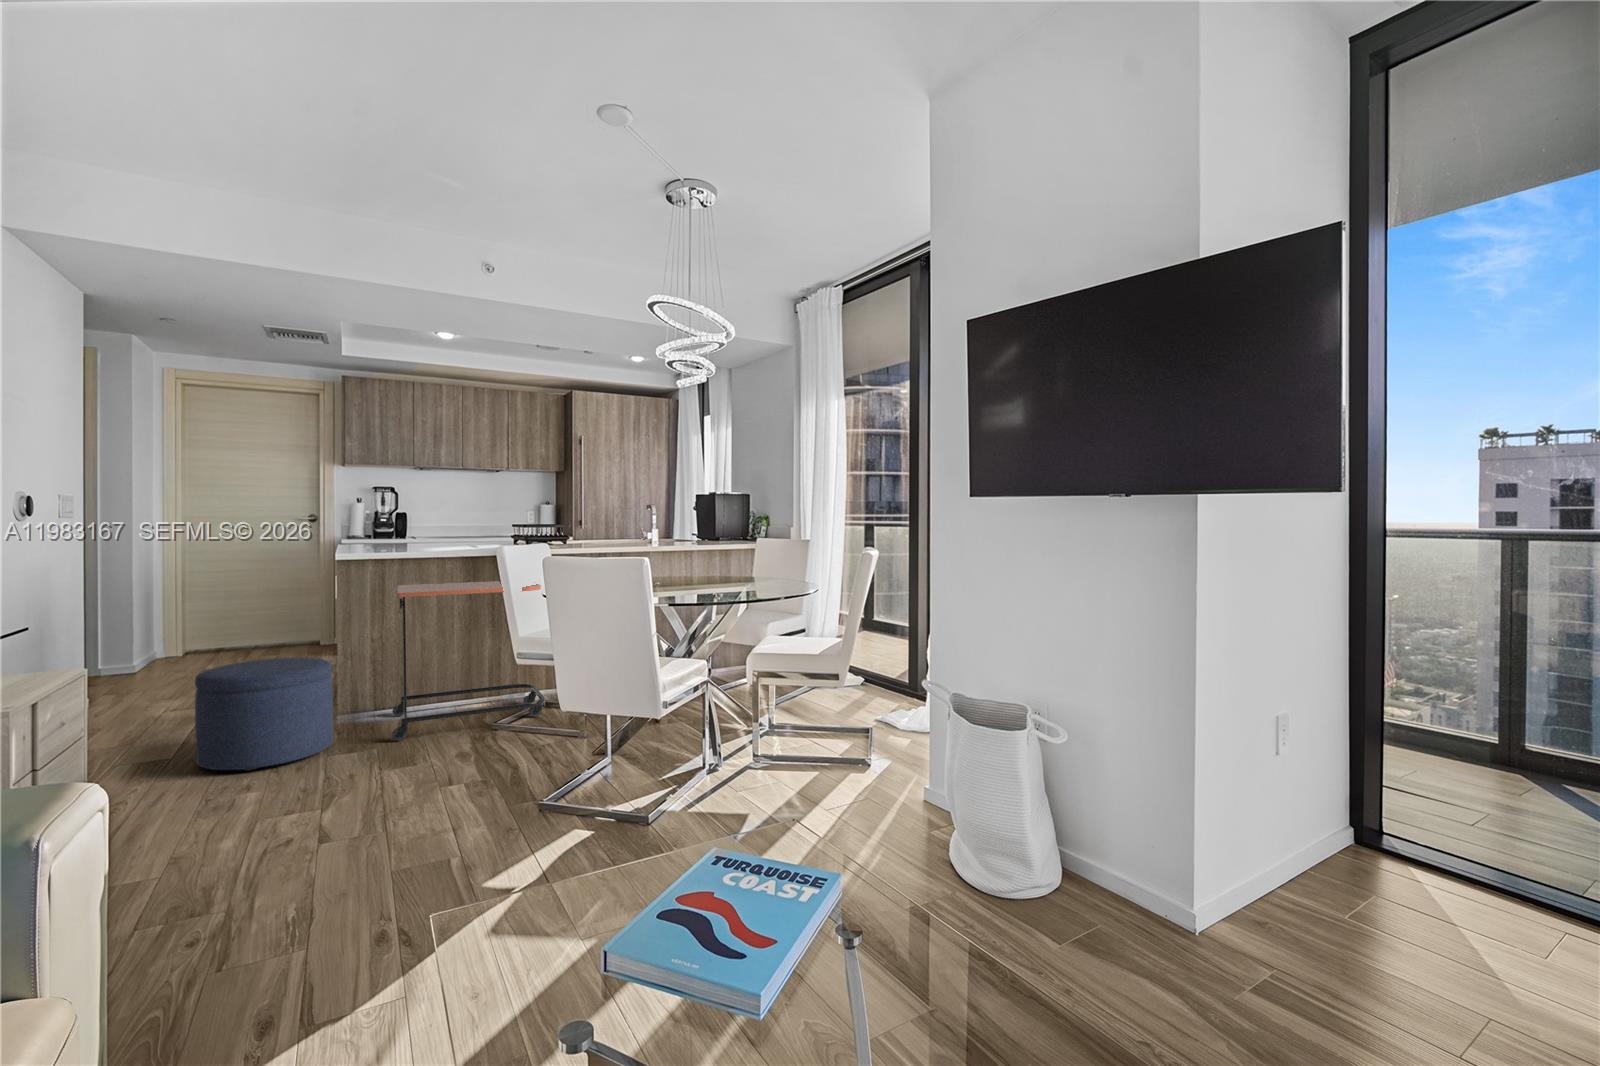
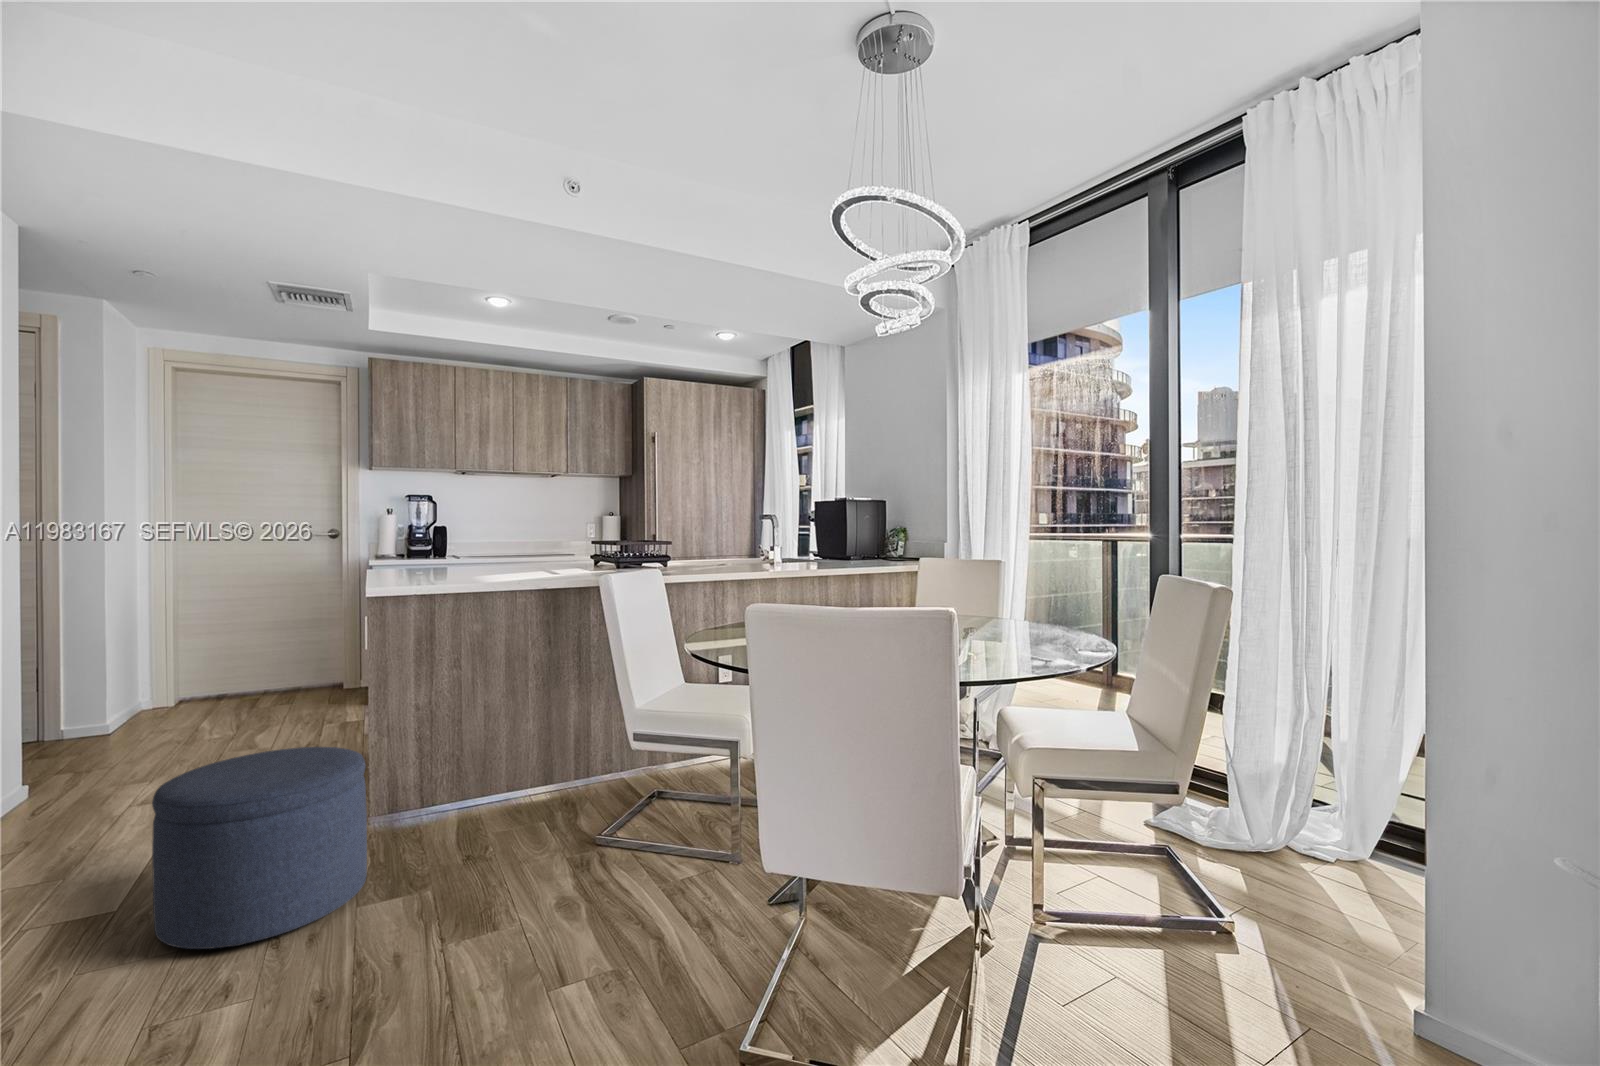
side table: present [392,581,545,741] -> none [447,621,663,872]

